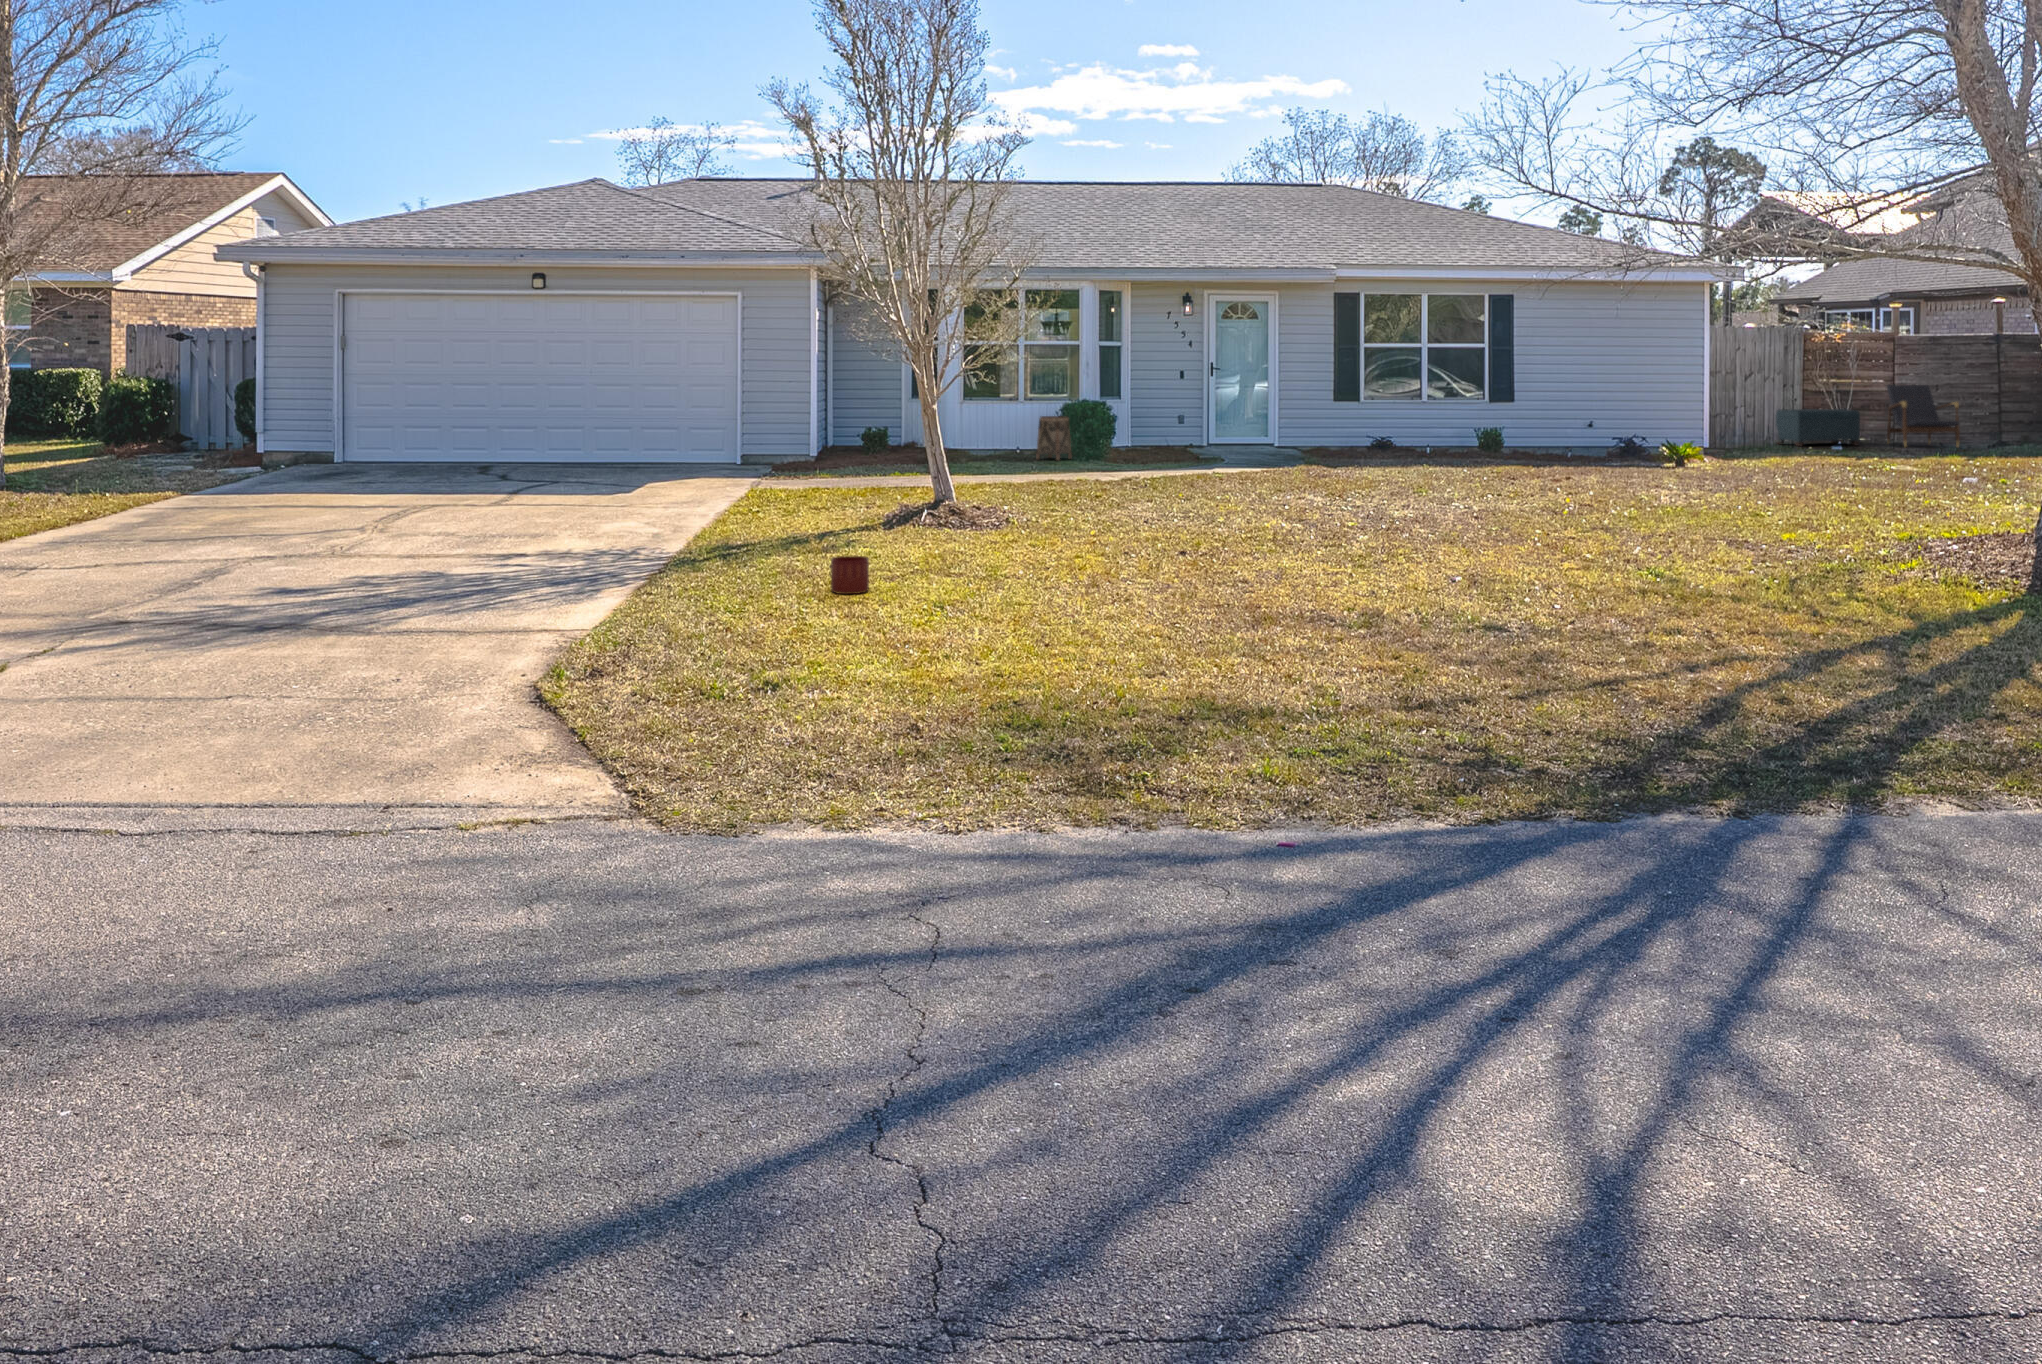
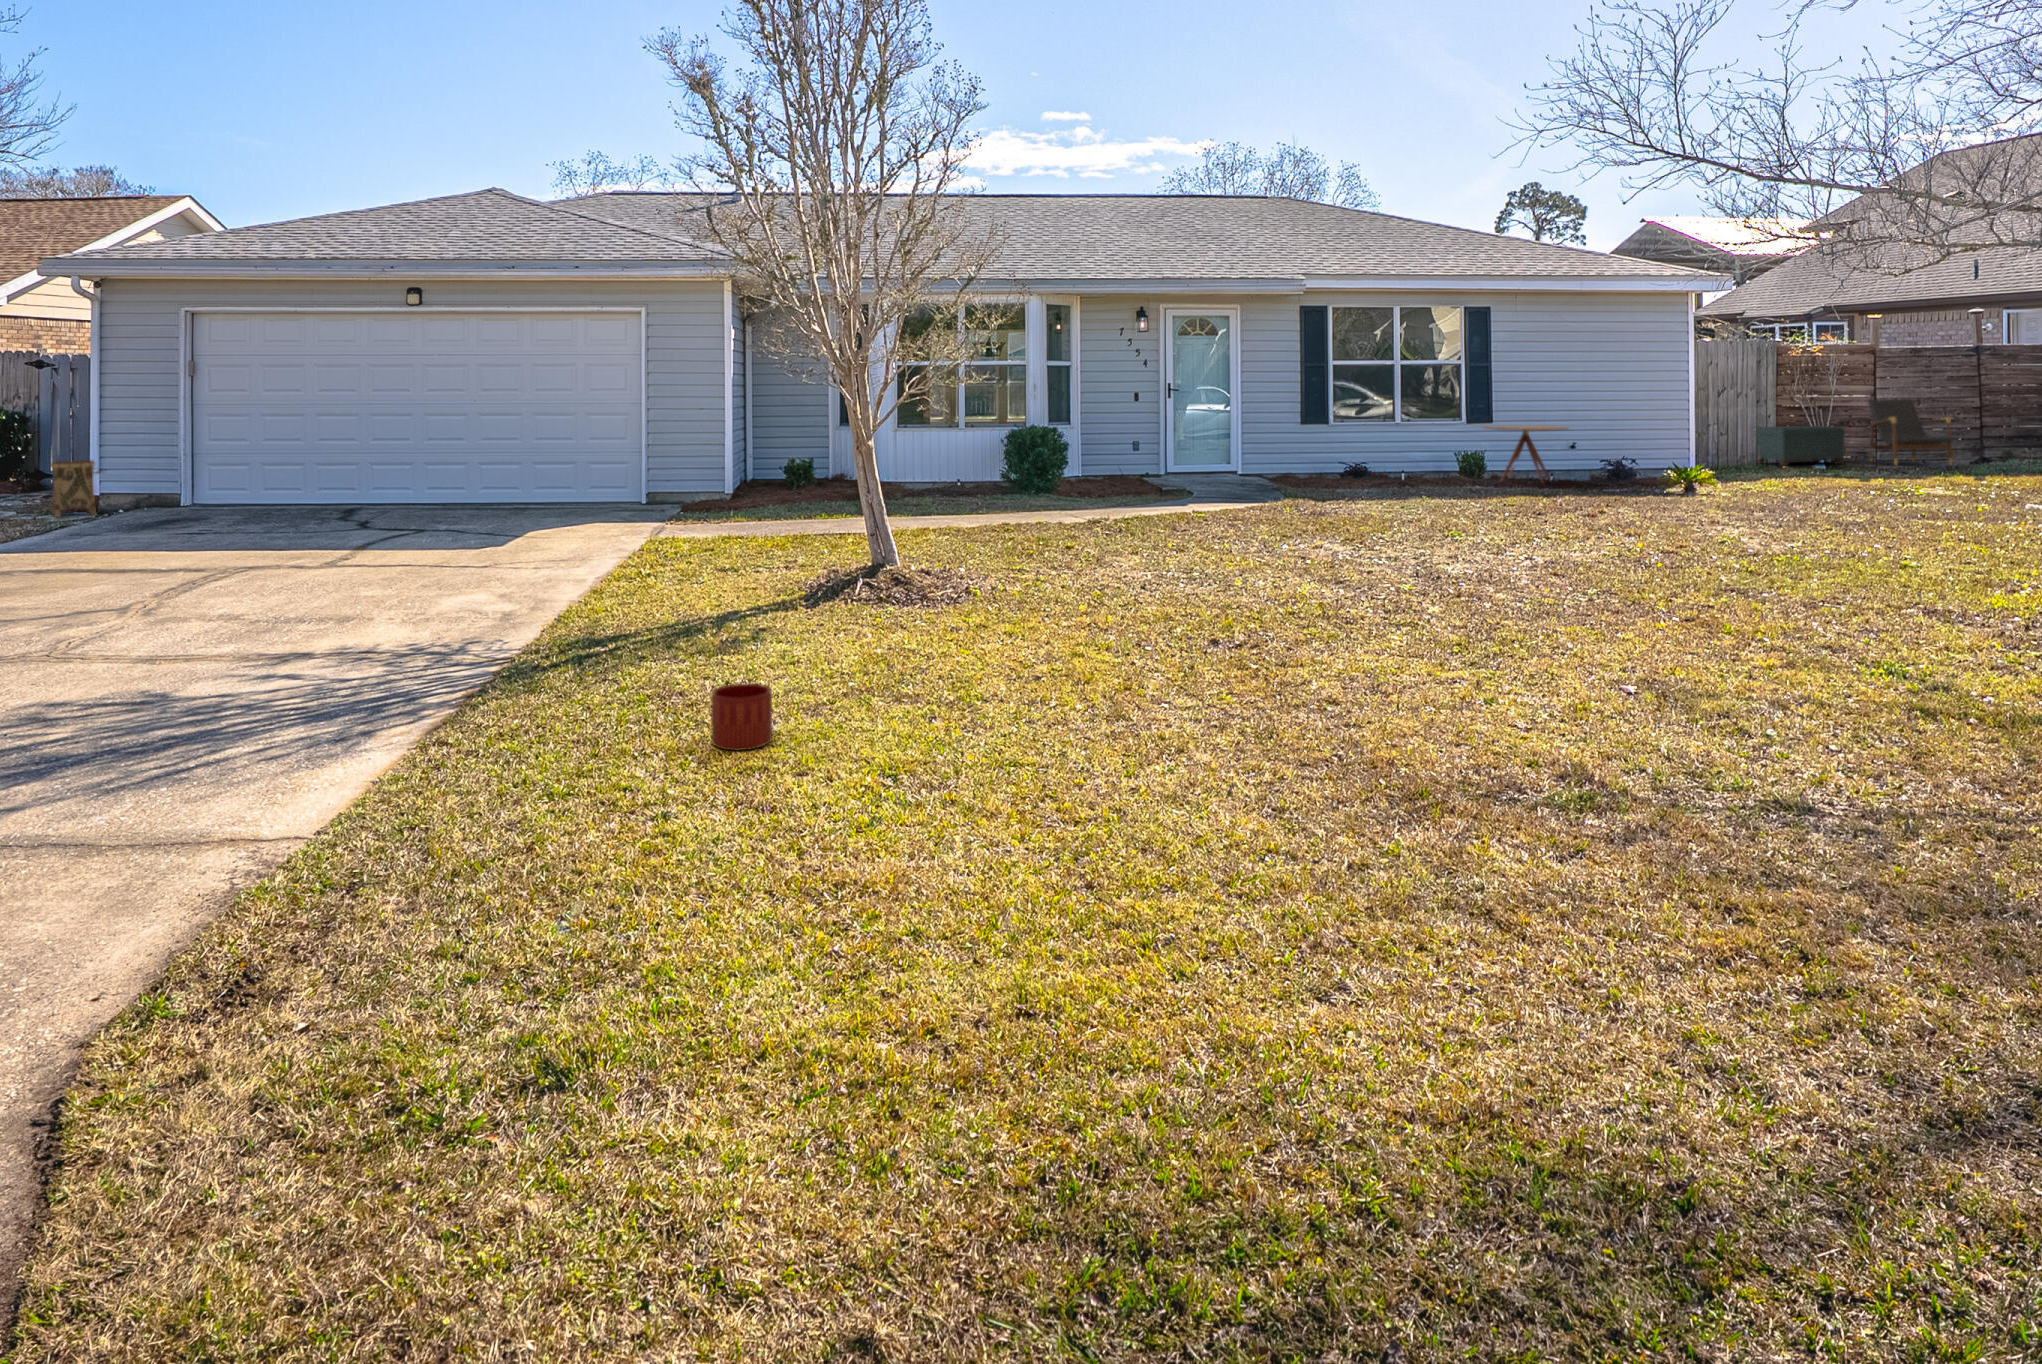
round table: none [1500,404,1578,458] -> present [1484,425,1568,483]
basket: present [1036,416,1072,460] -> present [51,460,96,517]

